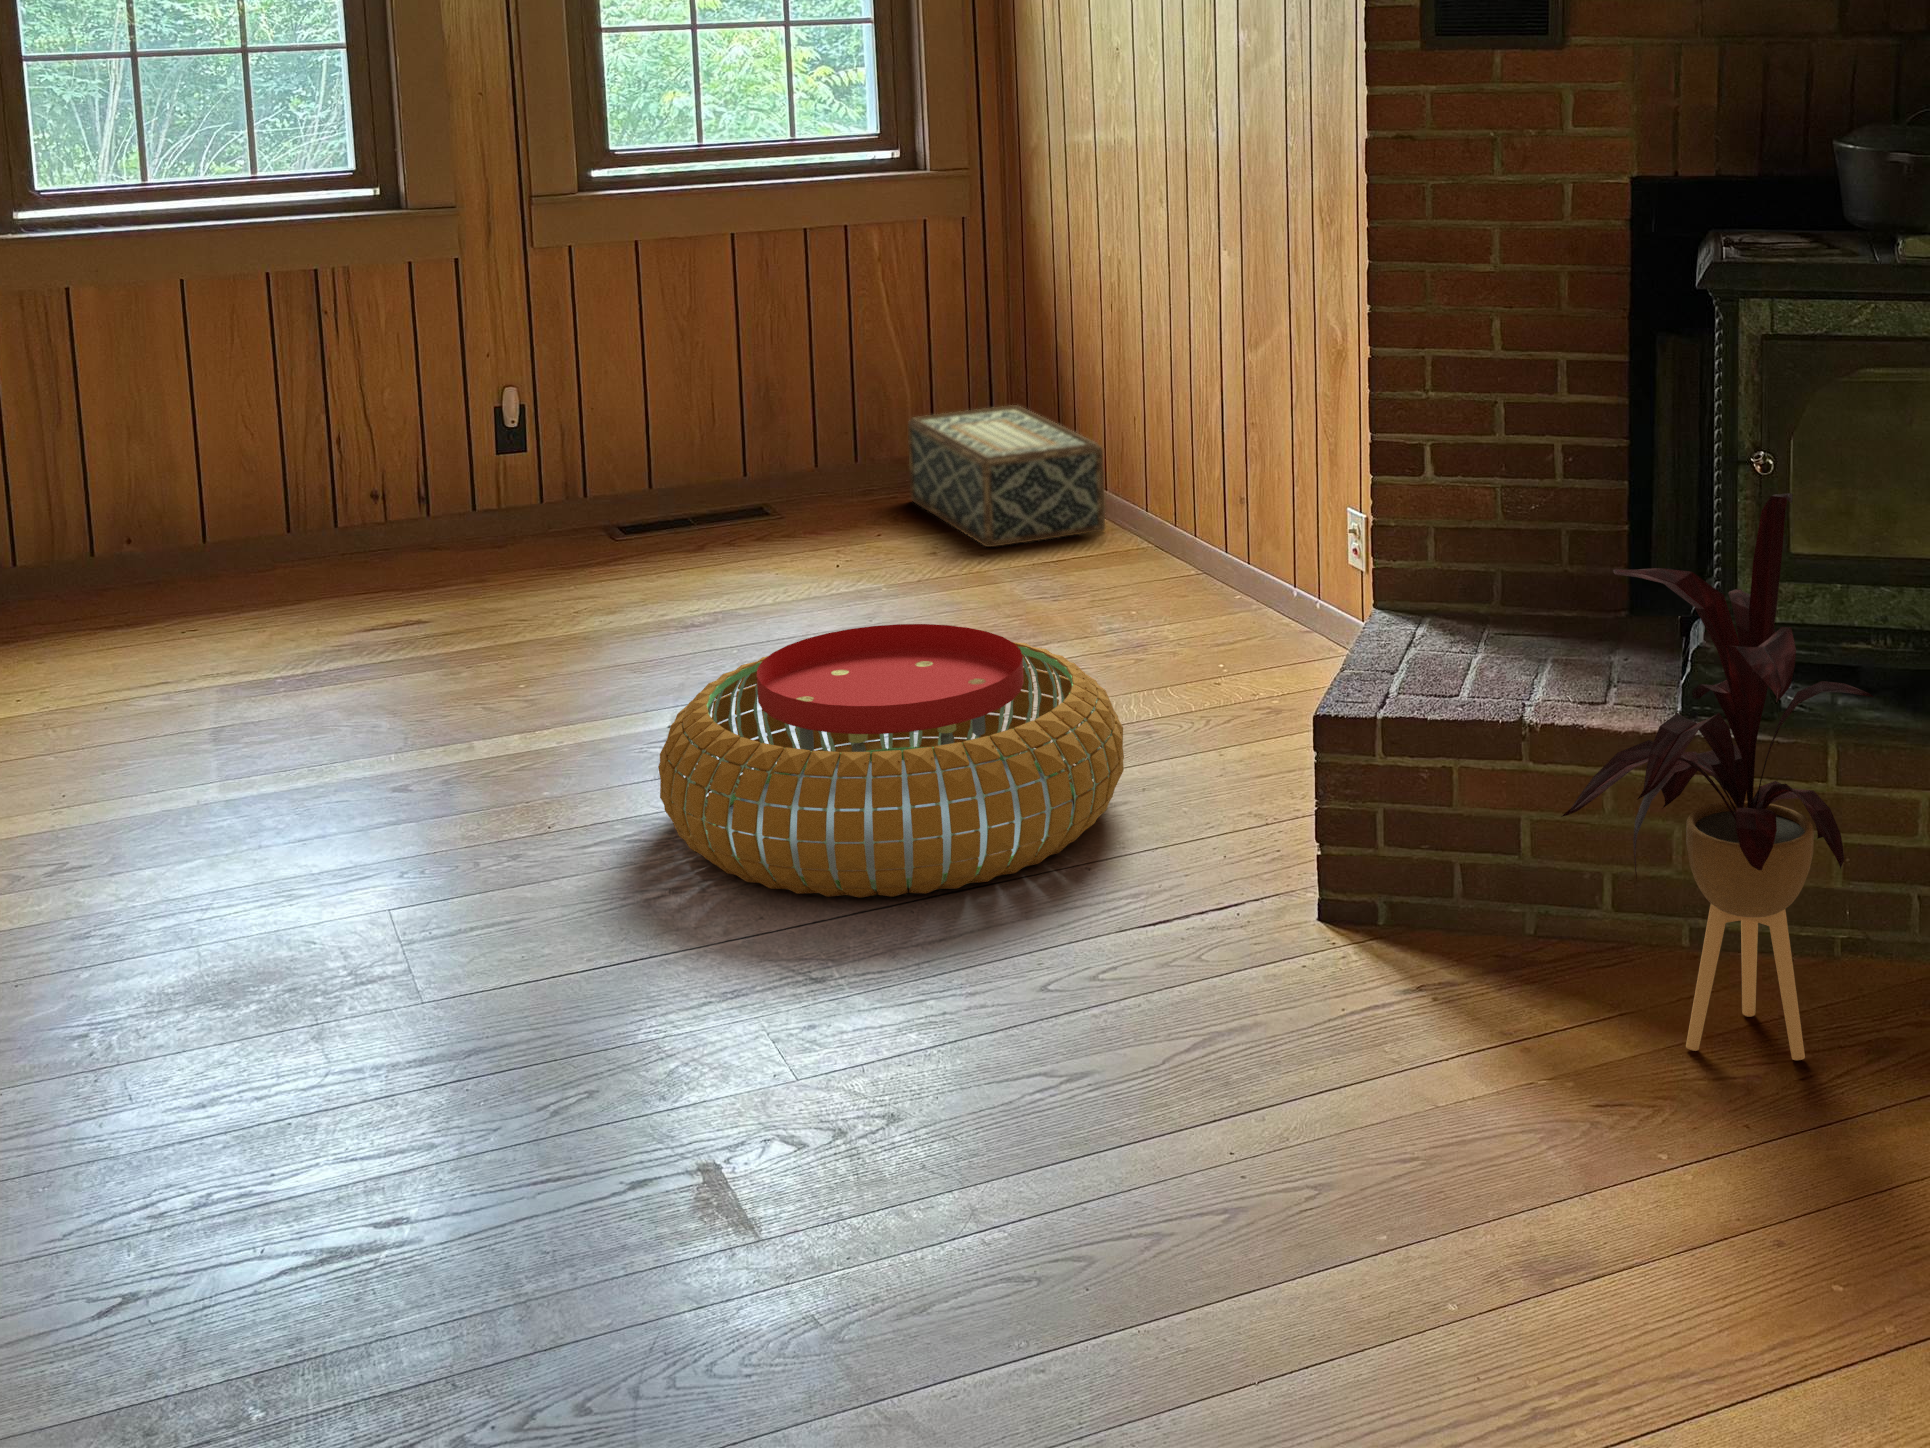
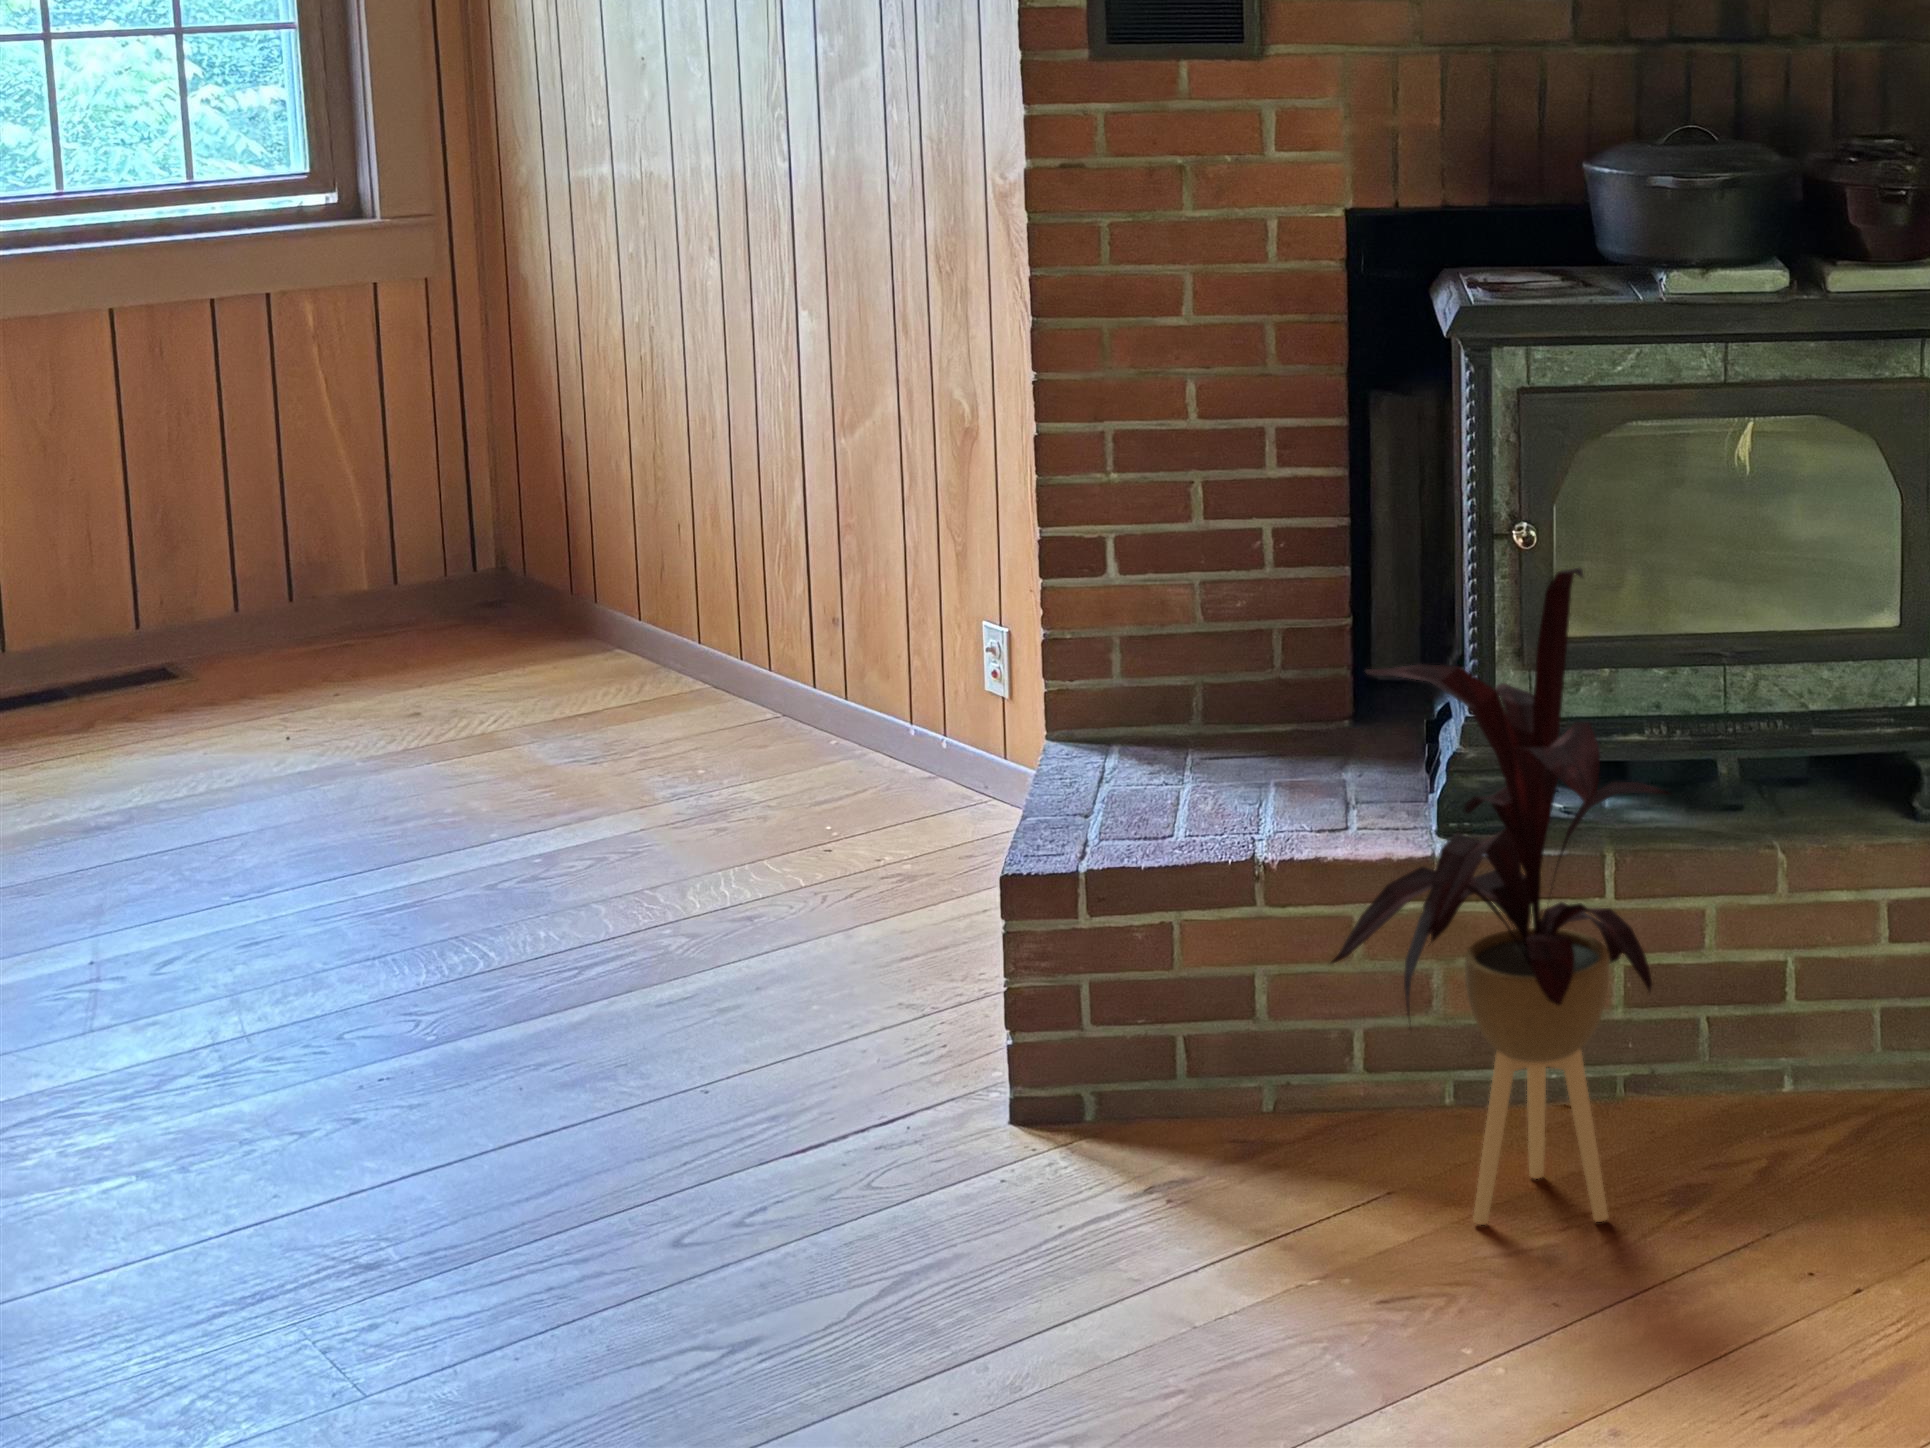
woven basket: present [908,405,1105,547] -> none [364,515,642,698]
pouf: present [658,624,1124,898] -> none [105,799,738,1162]

